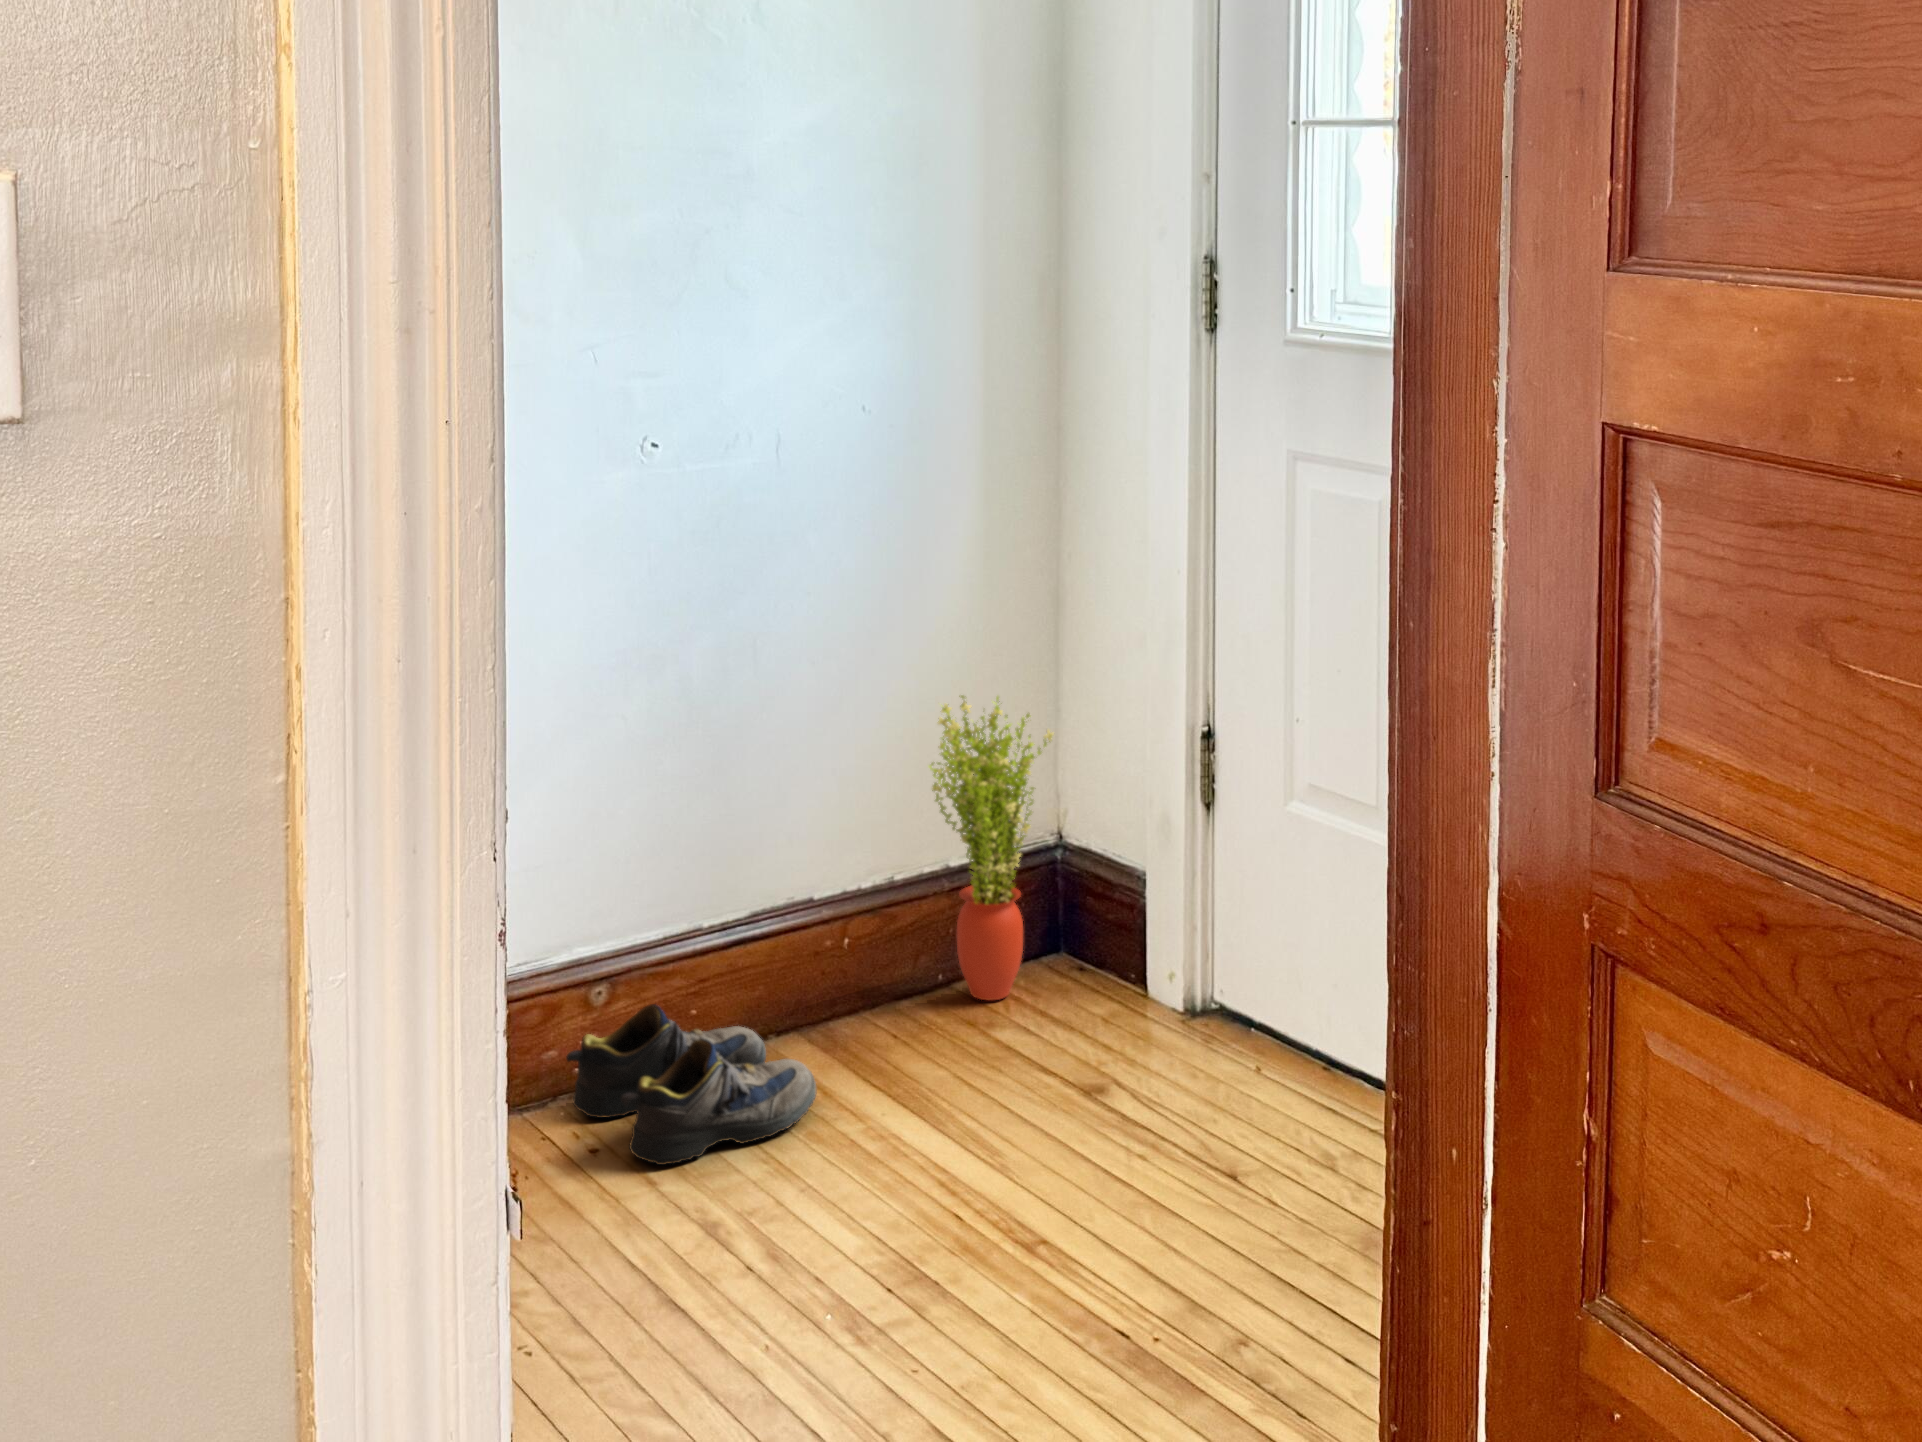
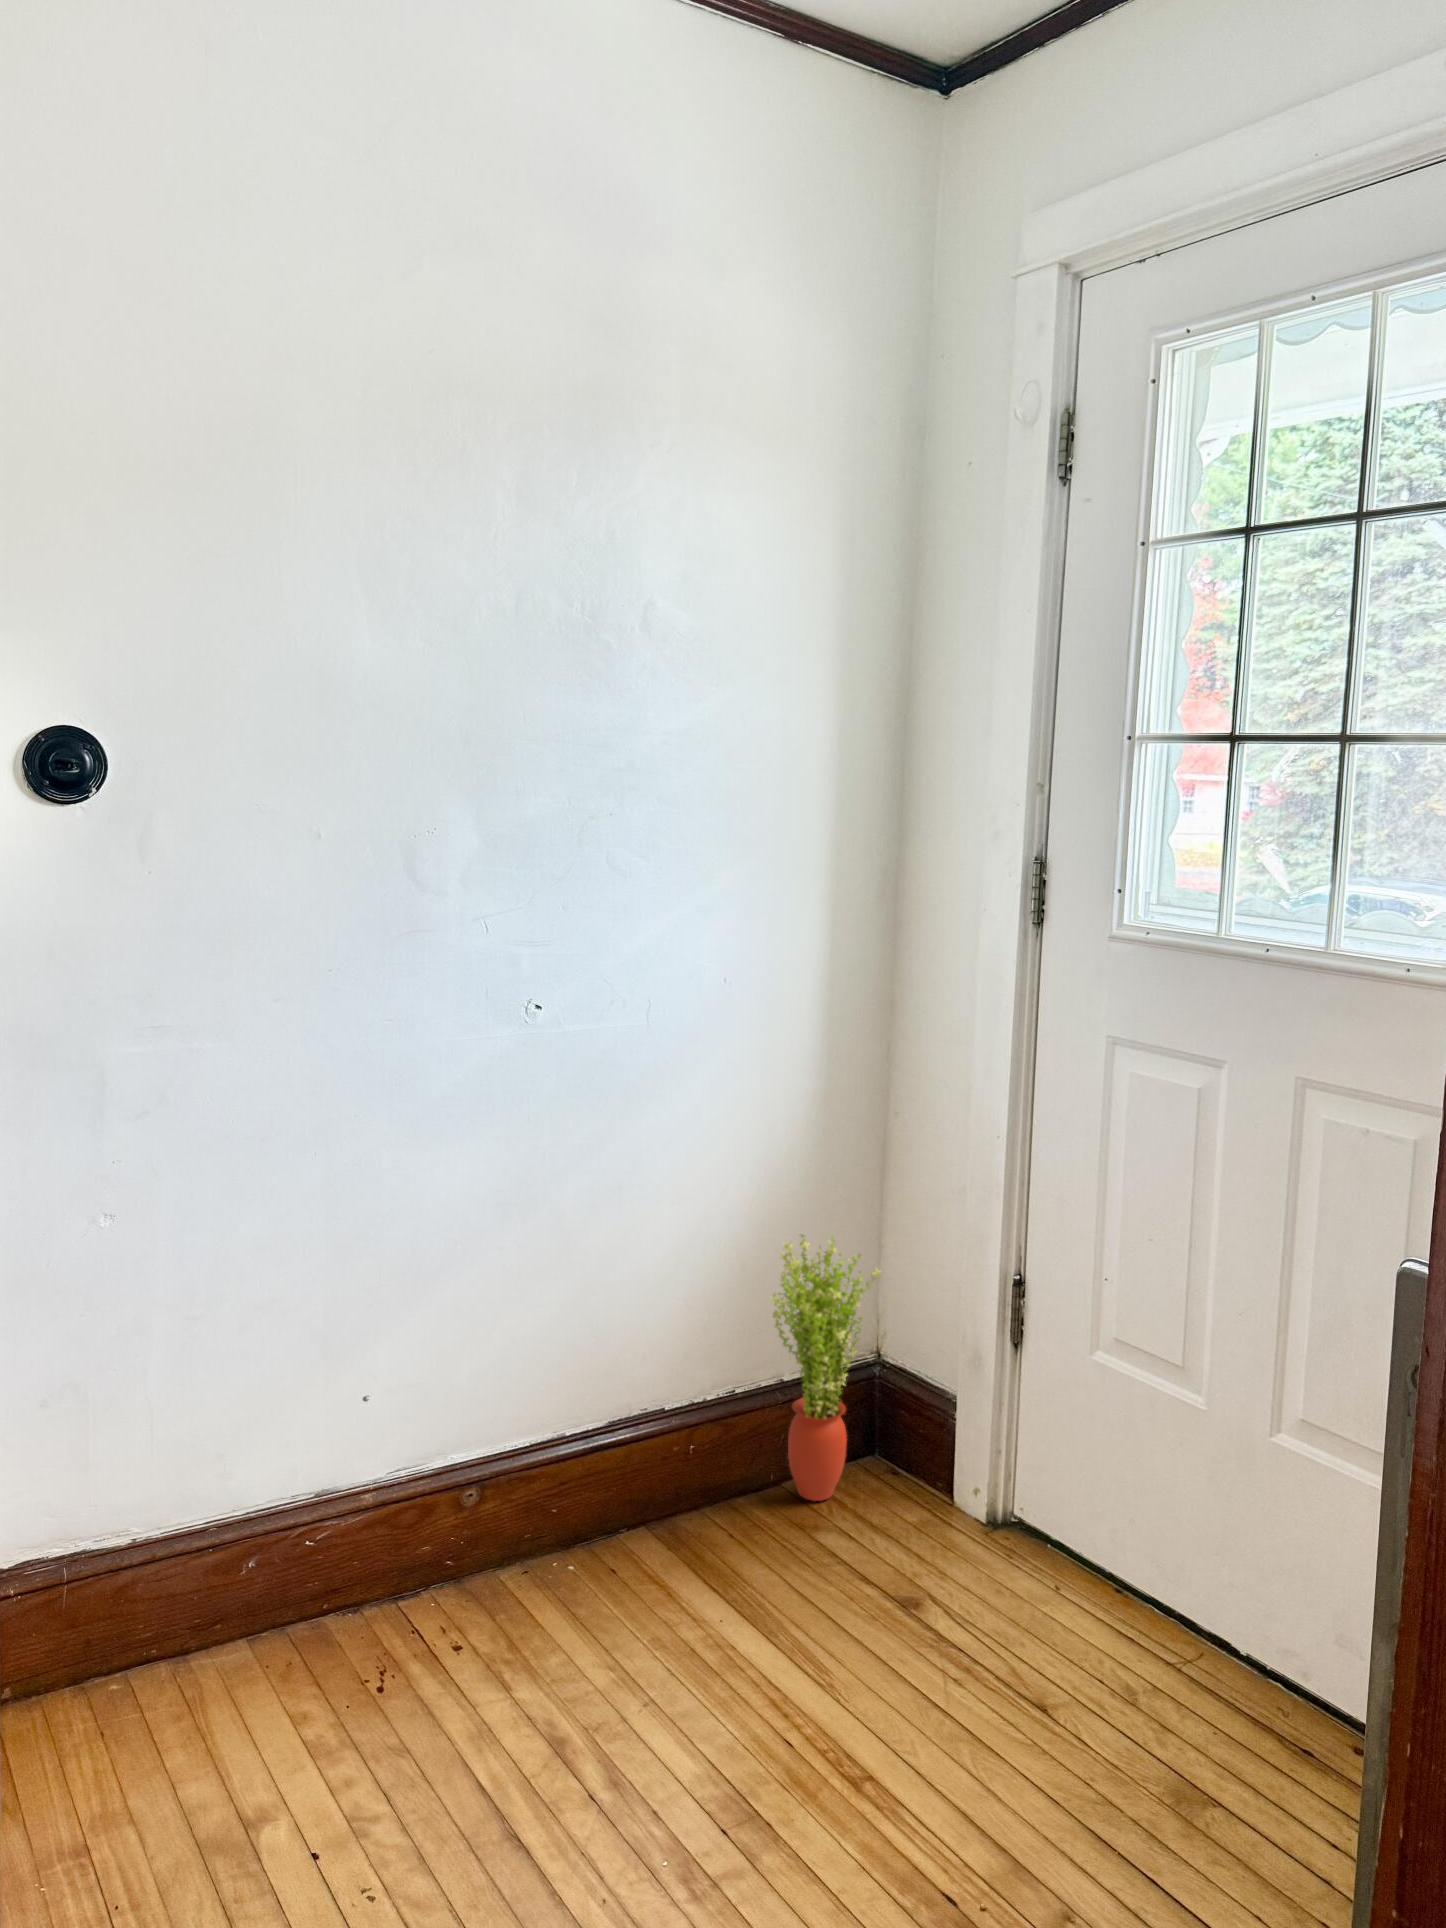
shoe: present [566,1004,816,1165] -> none [437,1507,661,1669]

